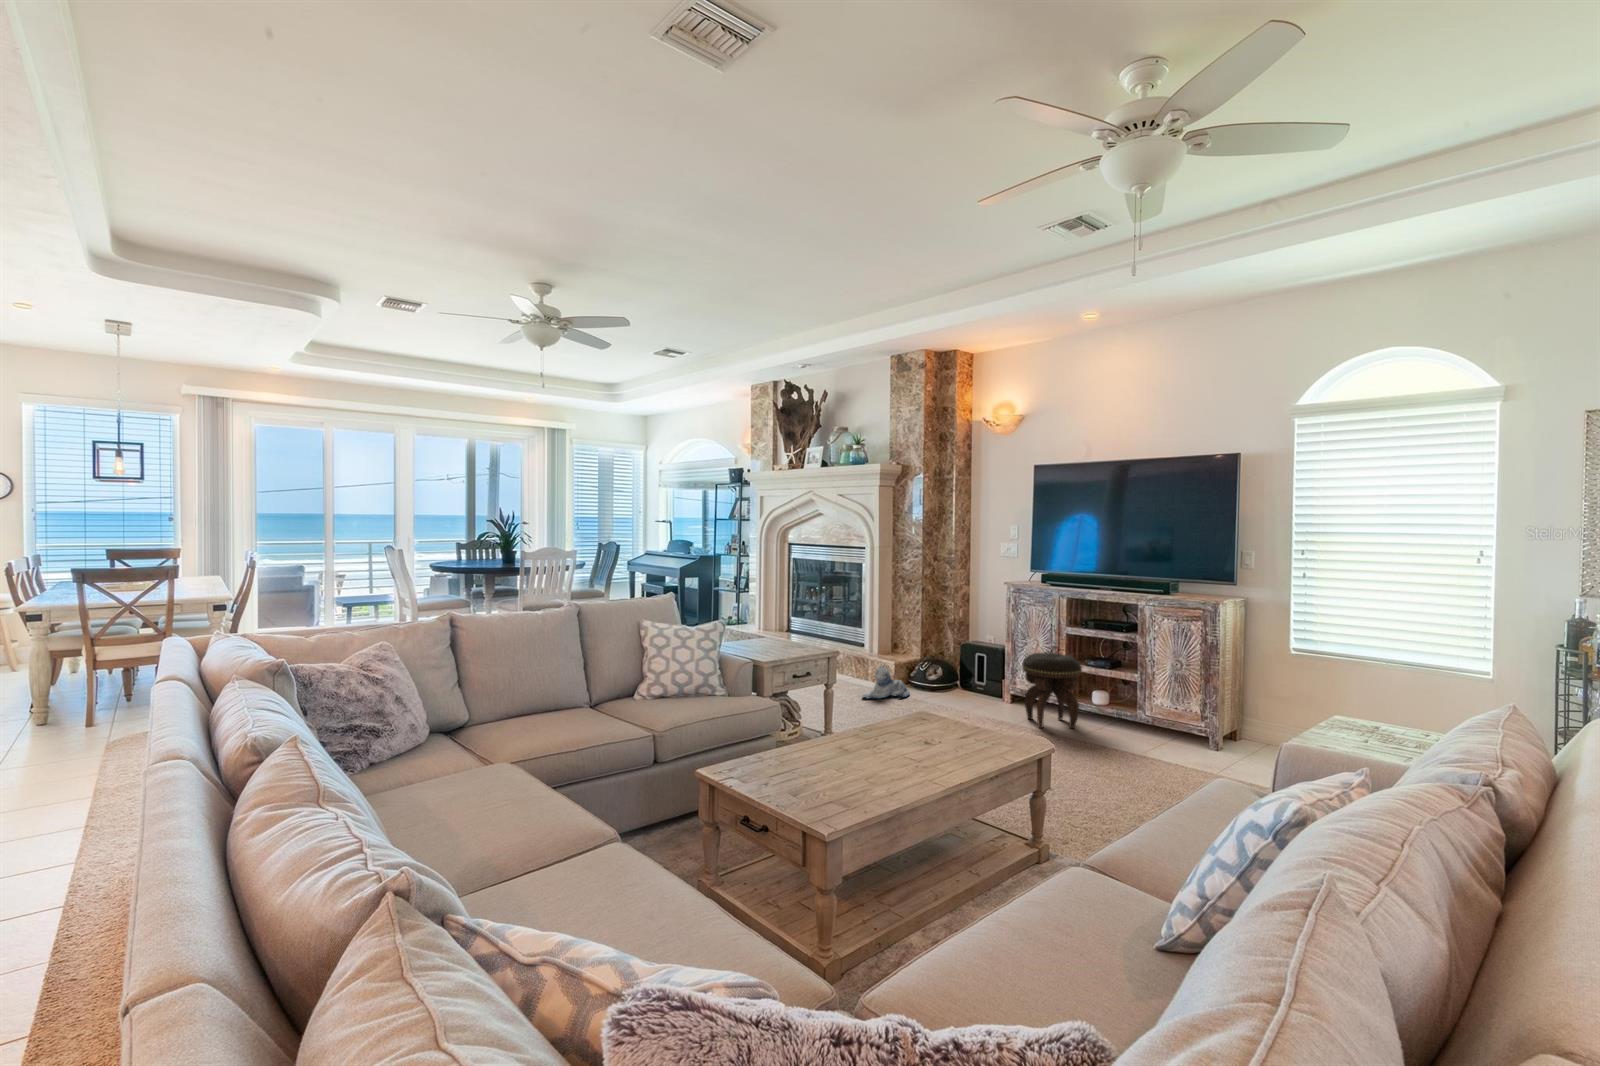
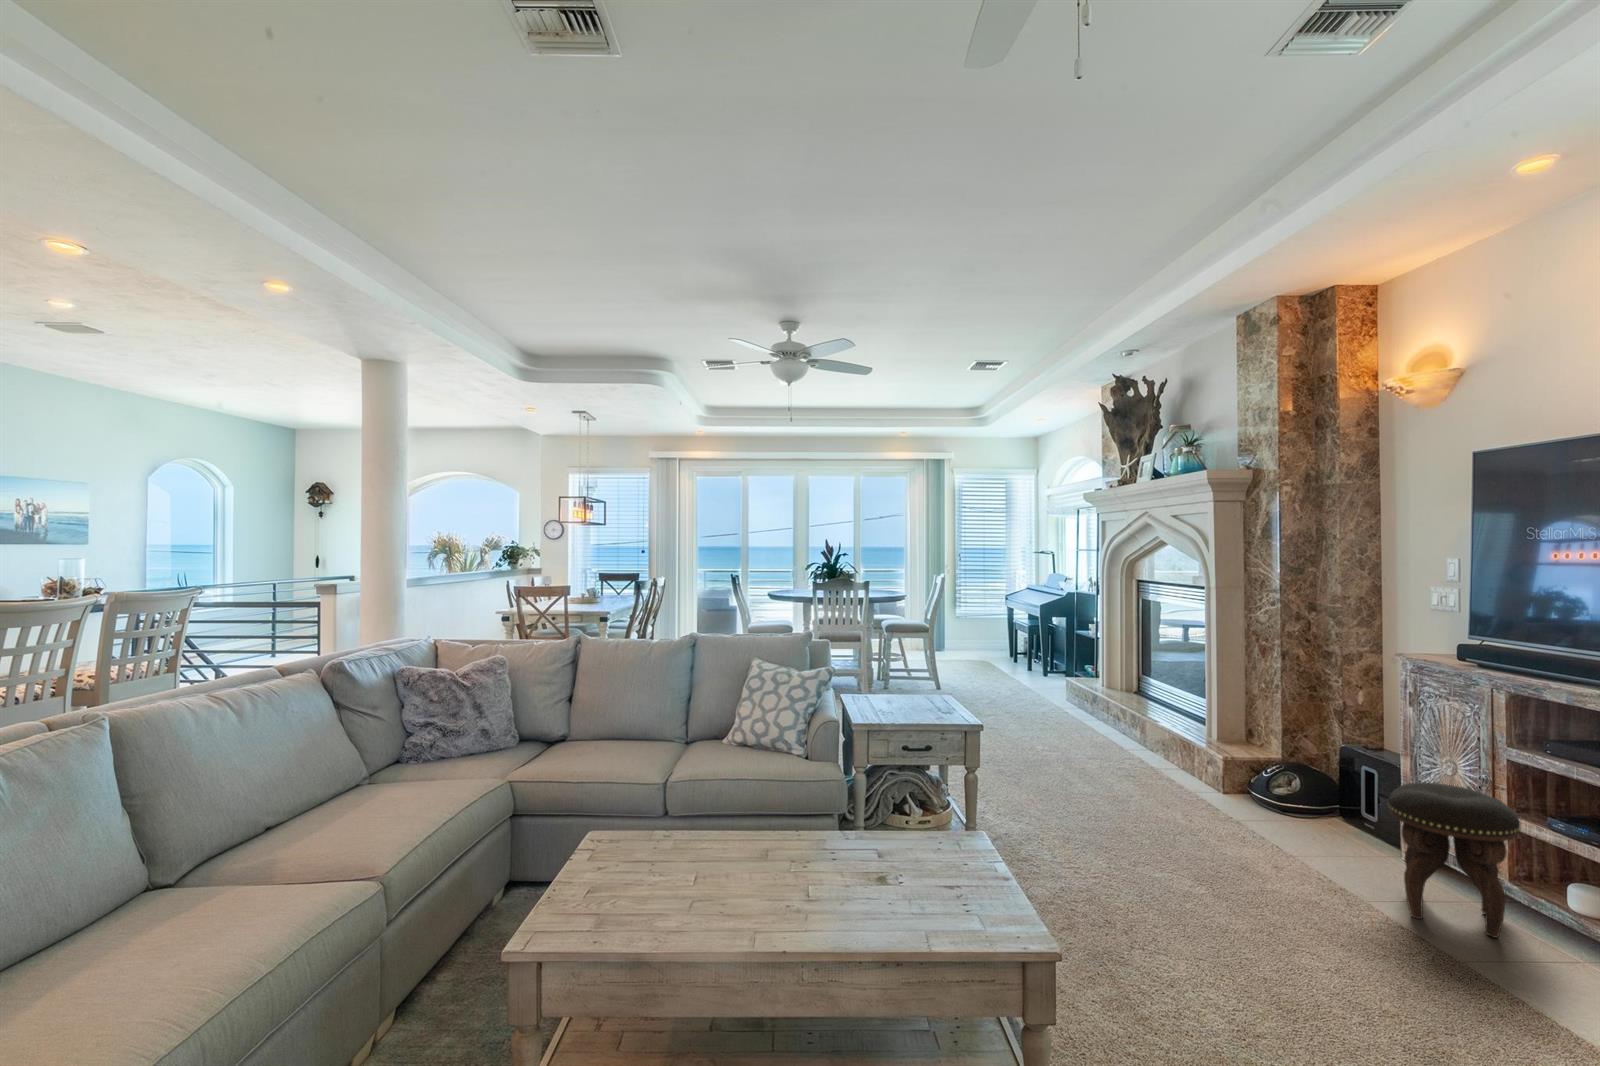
plush toy: present [863,666,910,699] -> none [1149,758,1238,811]

